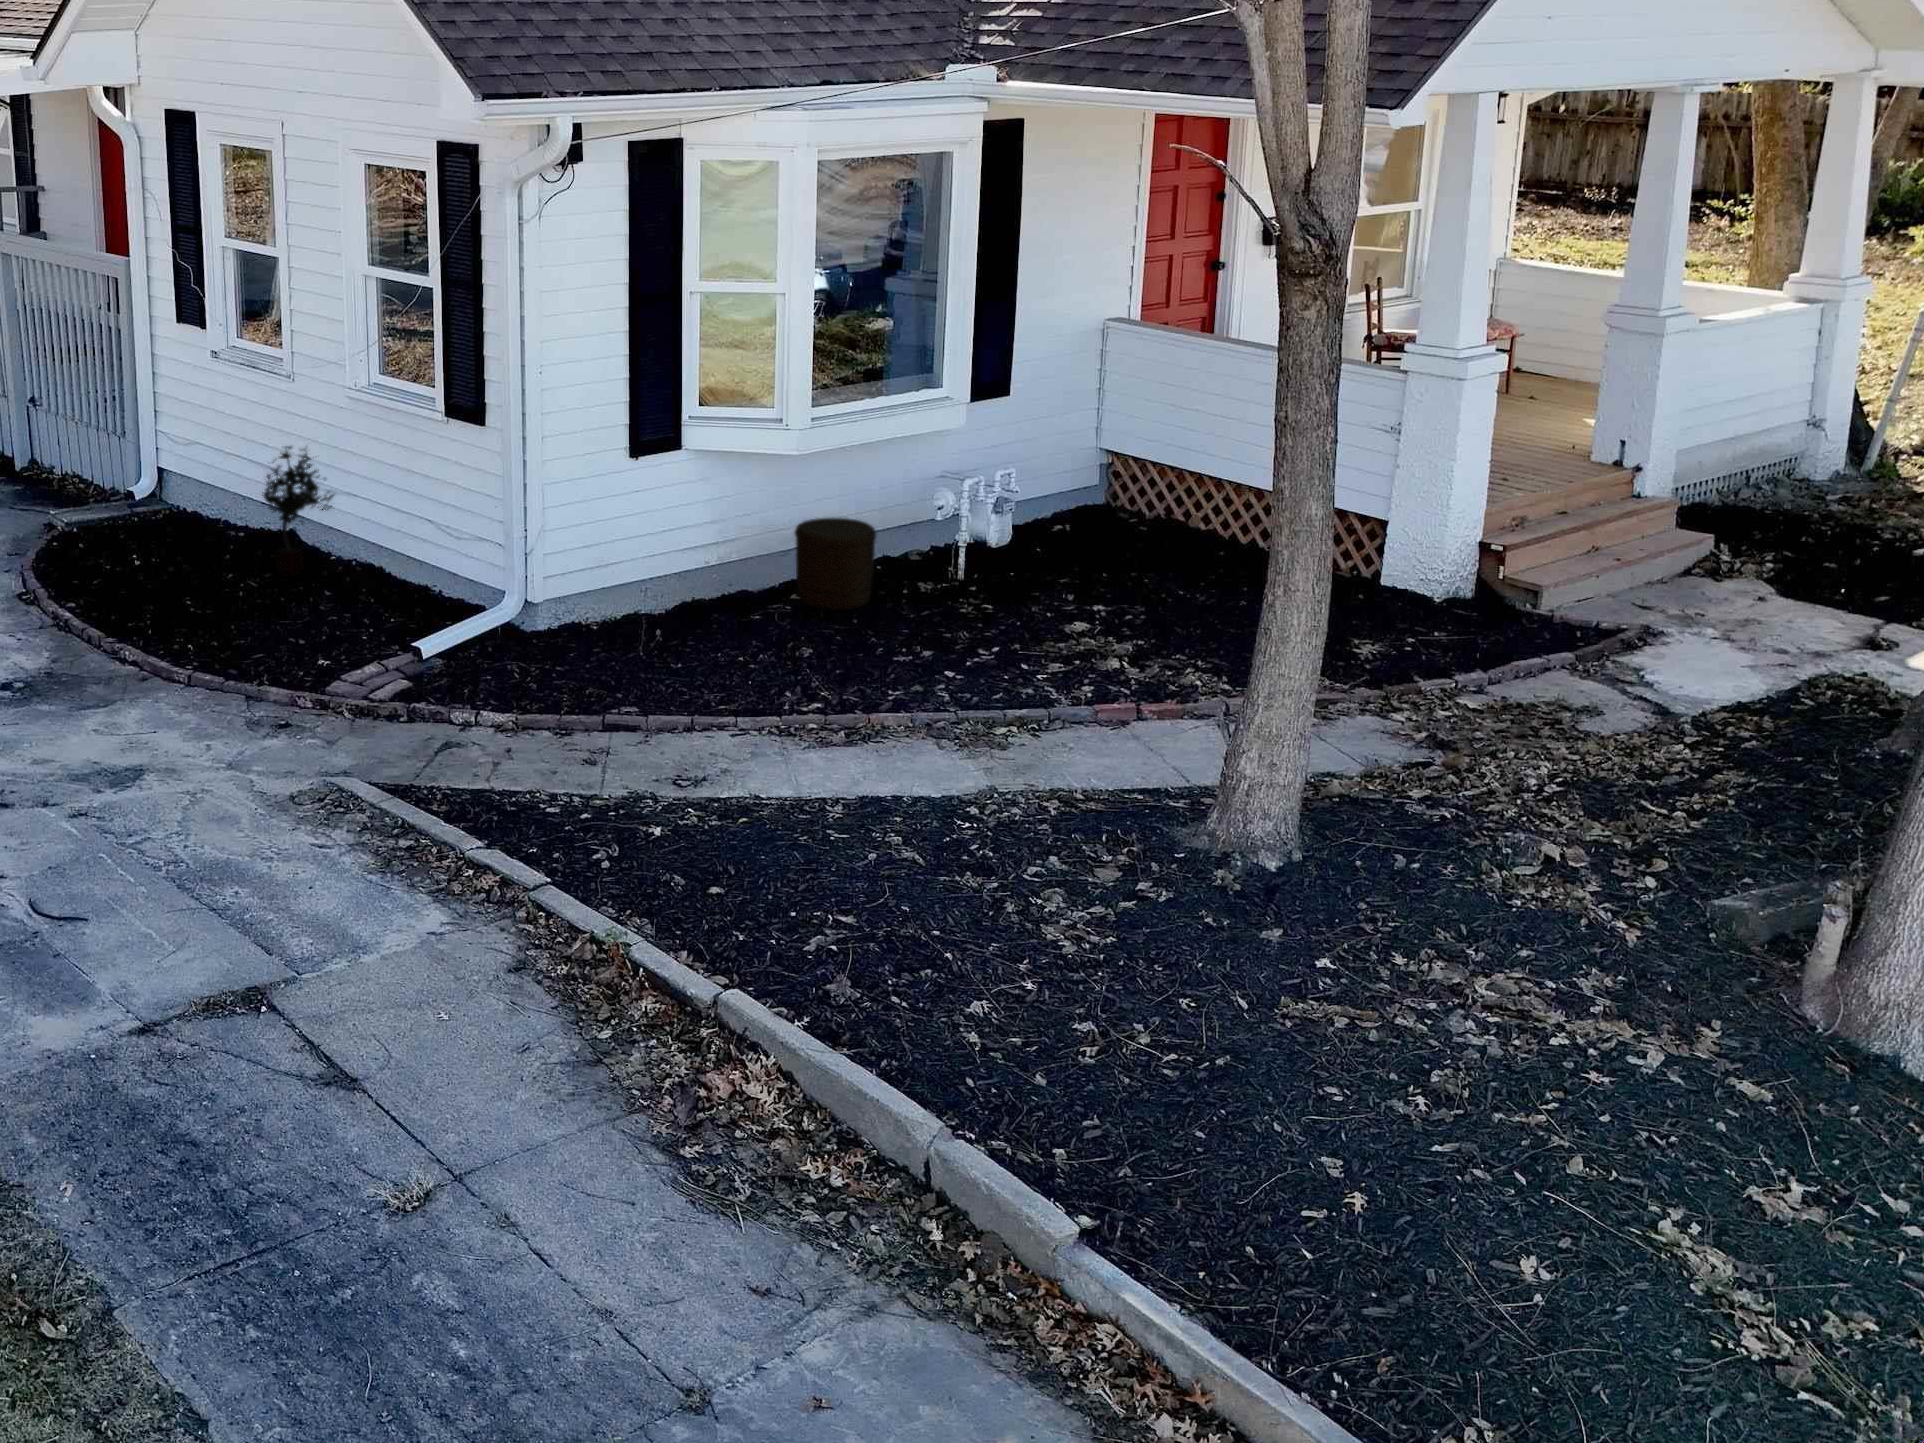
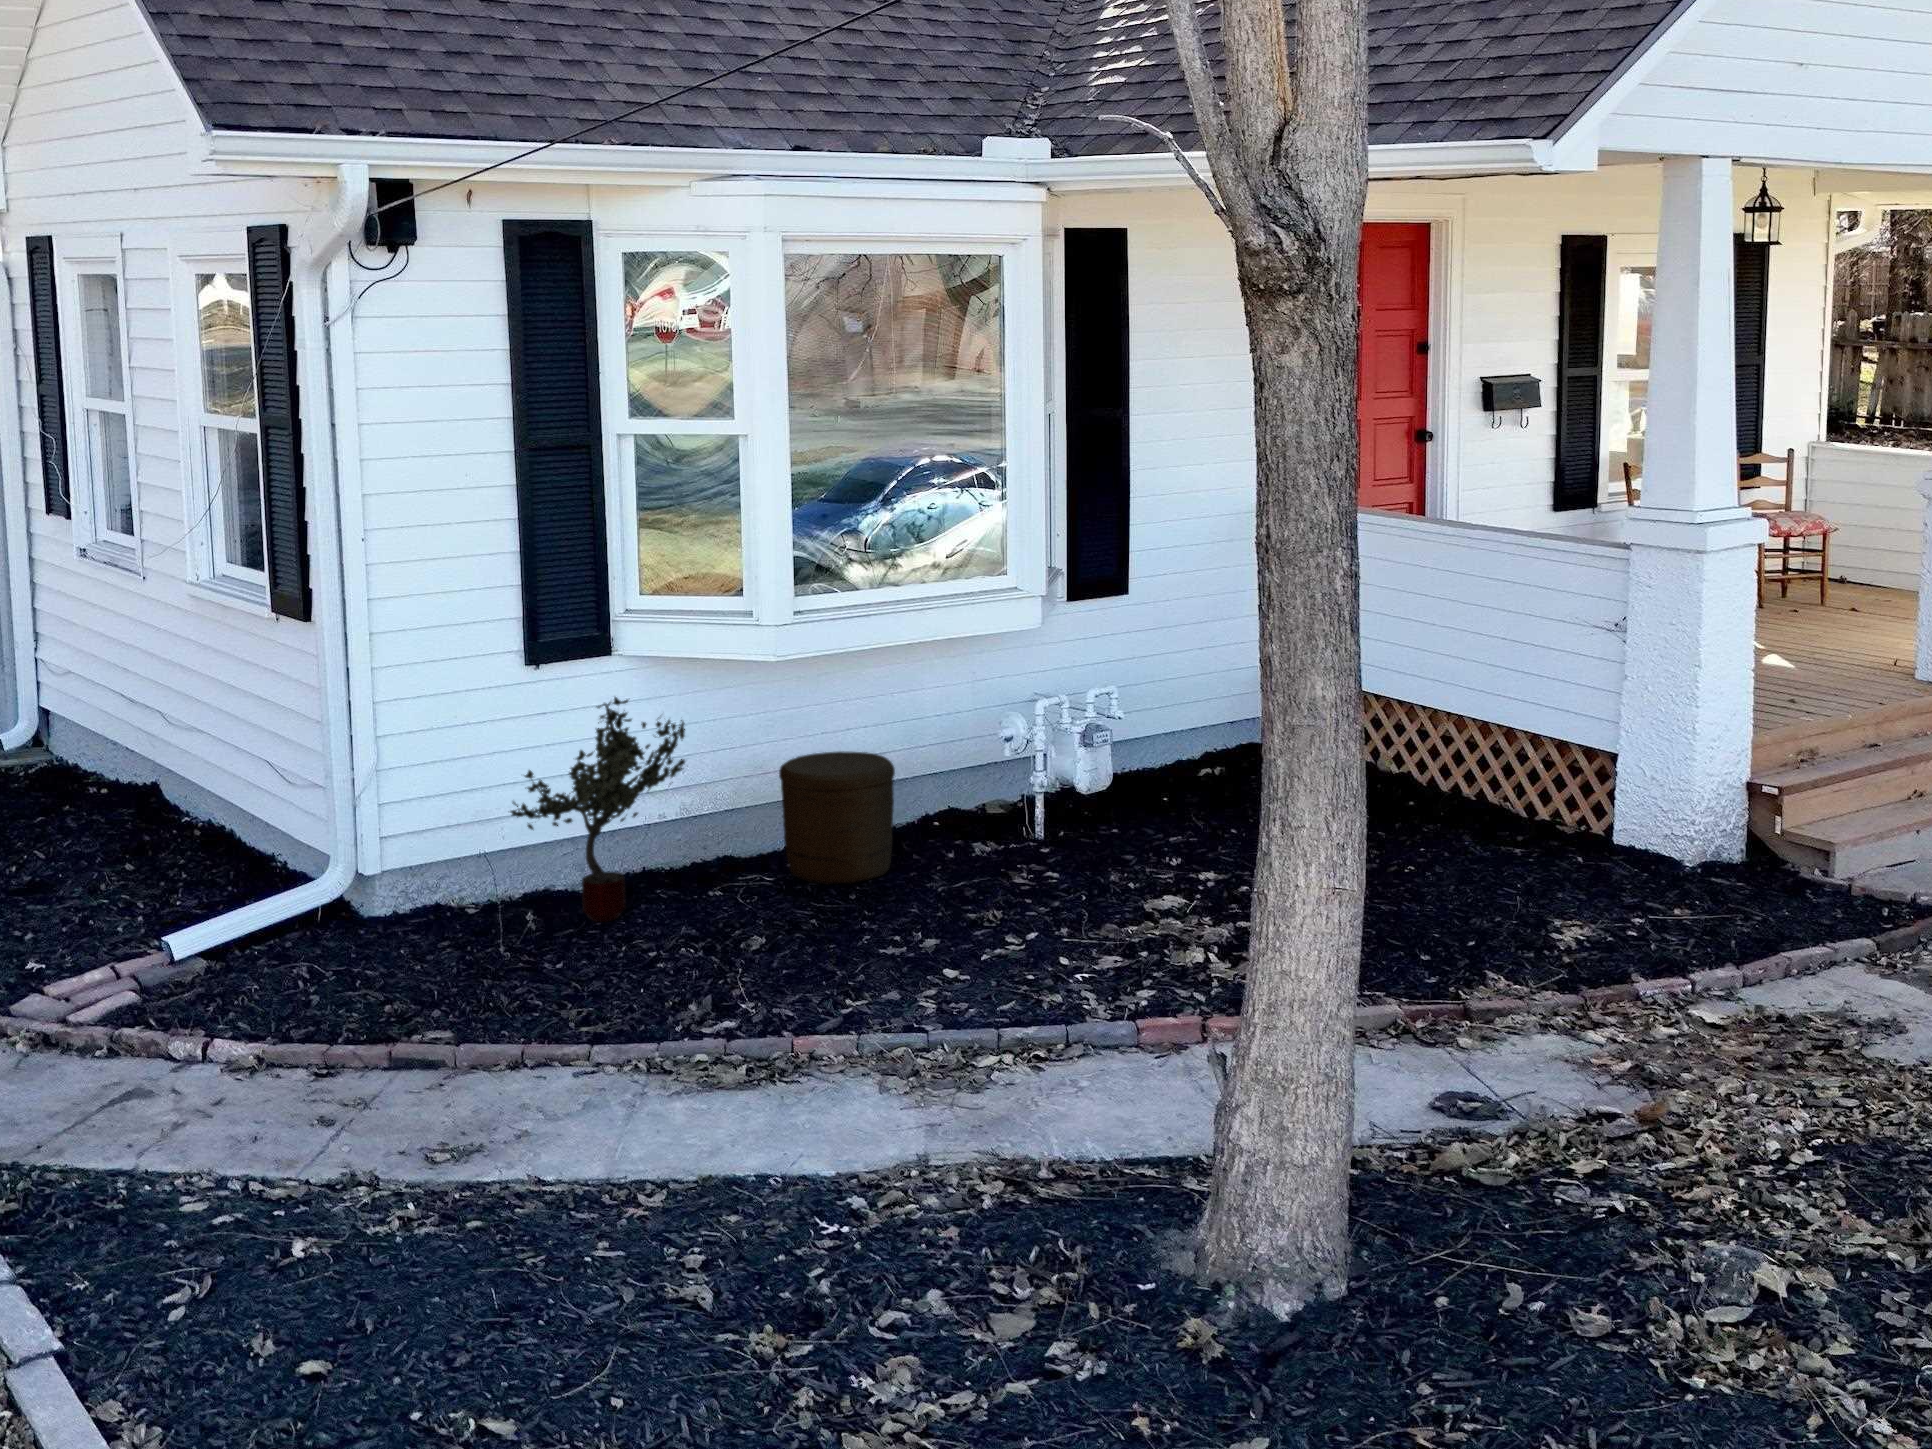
potted tree: present [262,446,334,576] -> present [510,697,685,922]

